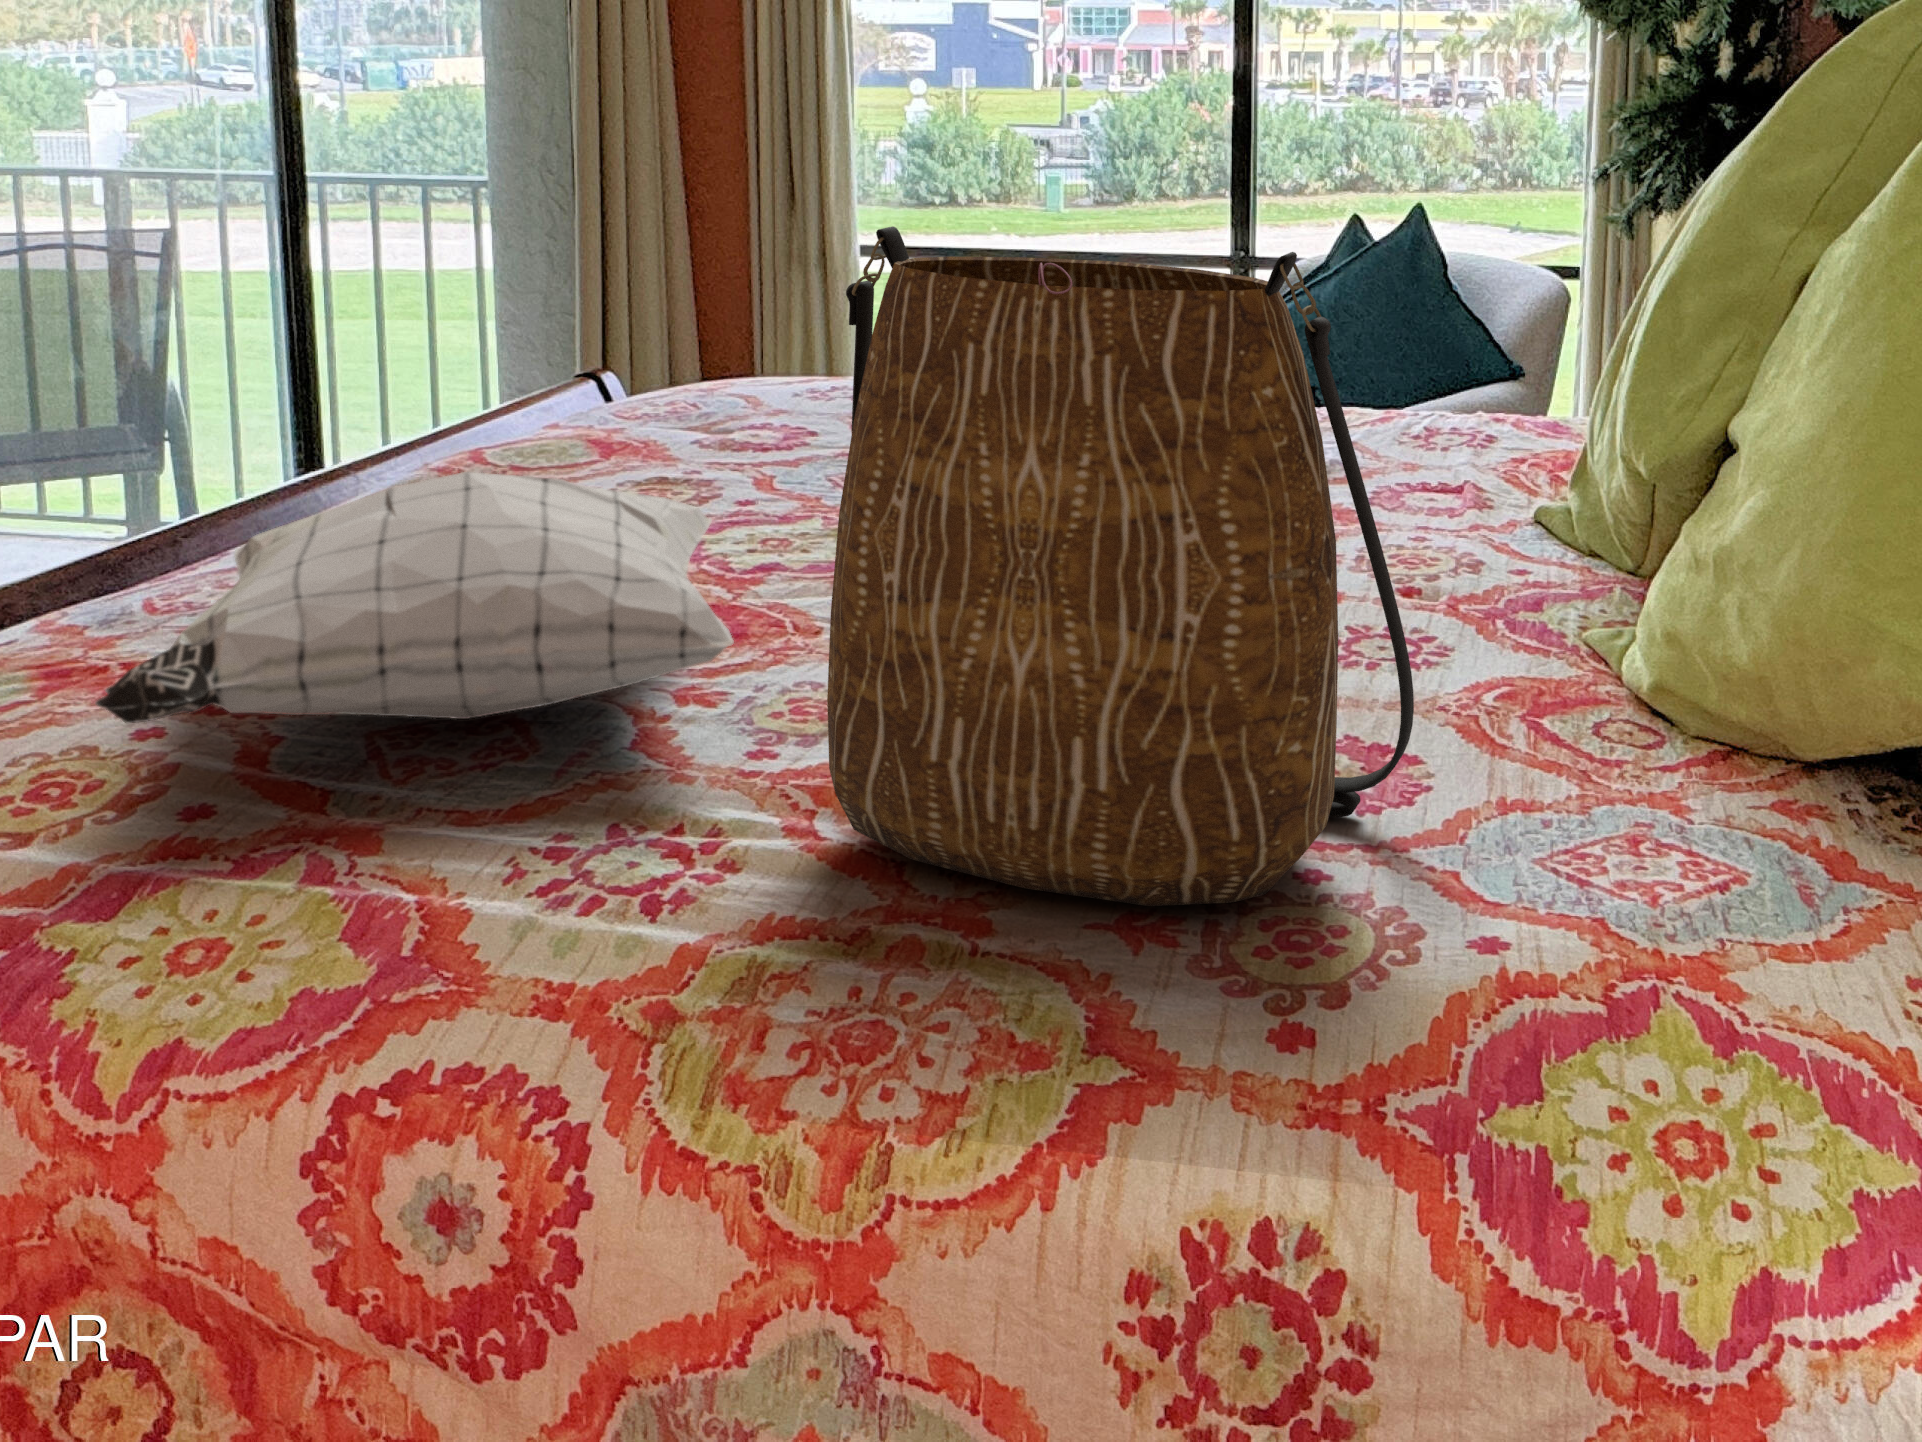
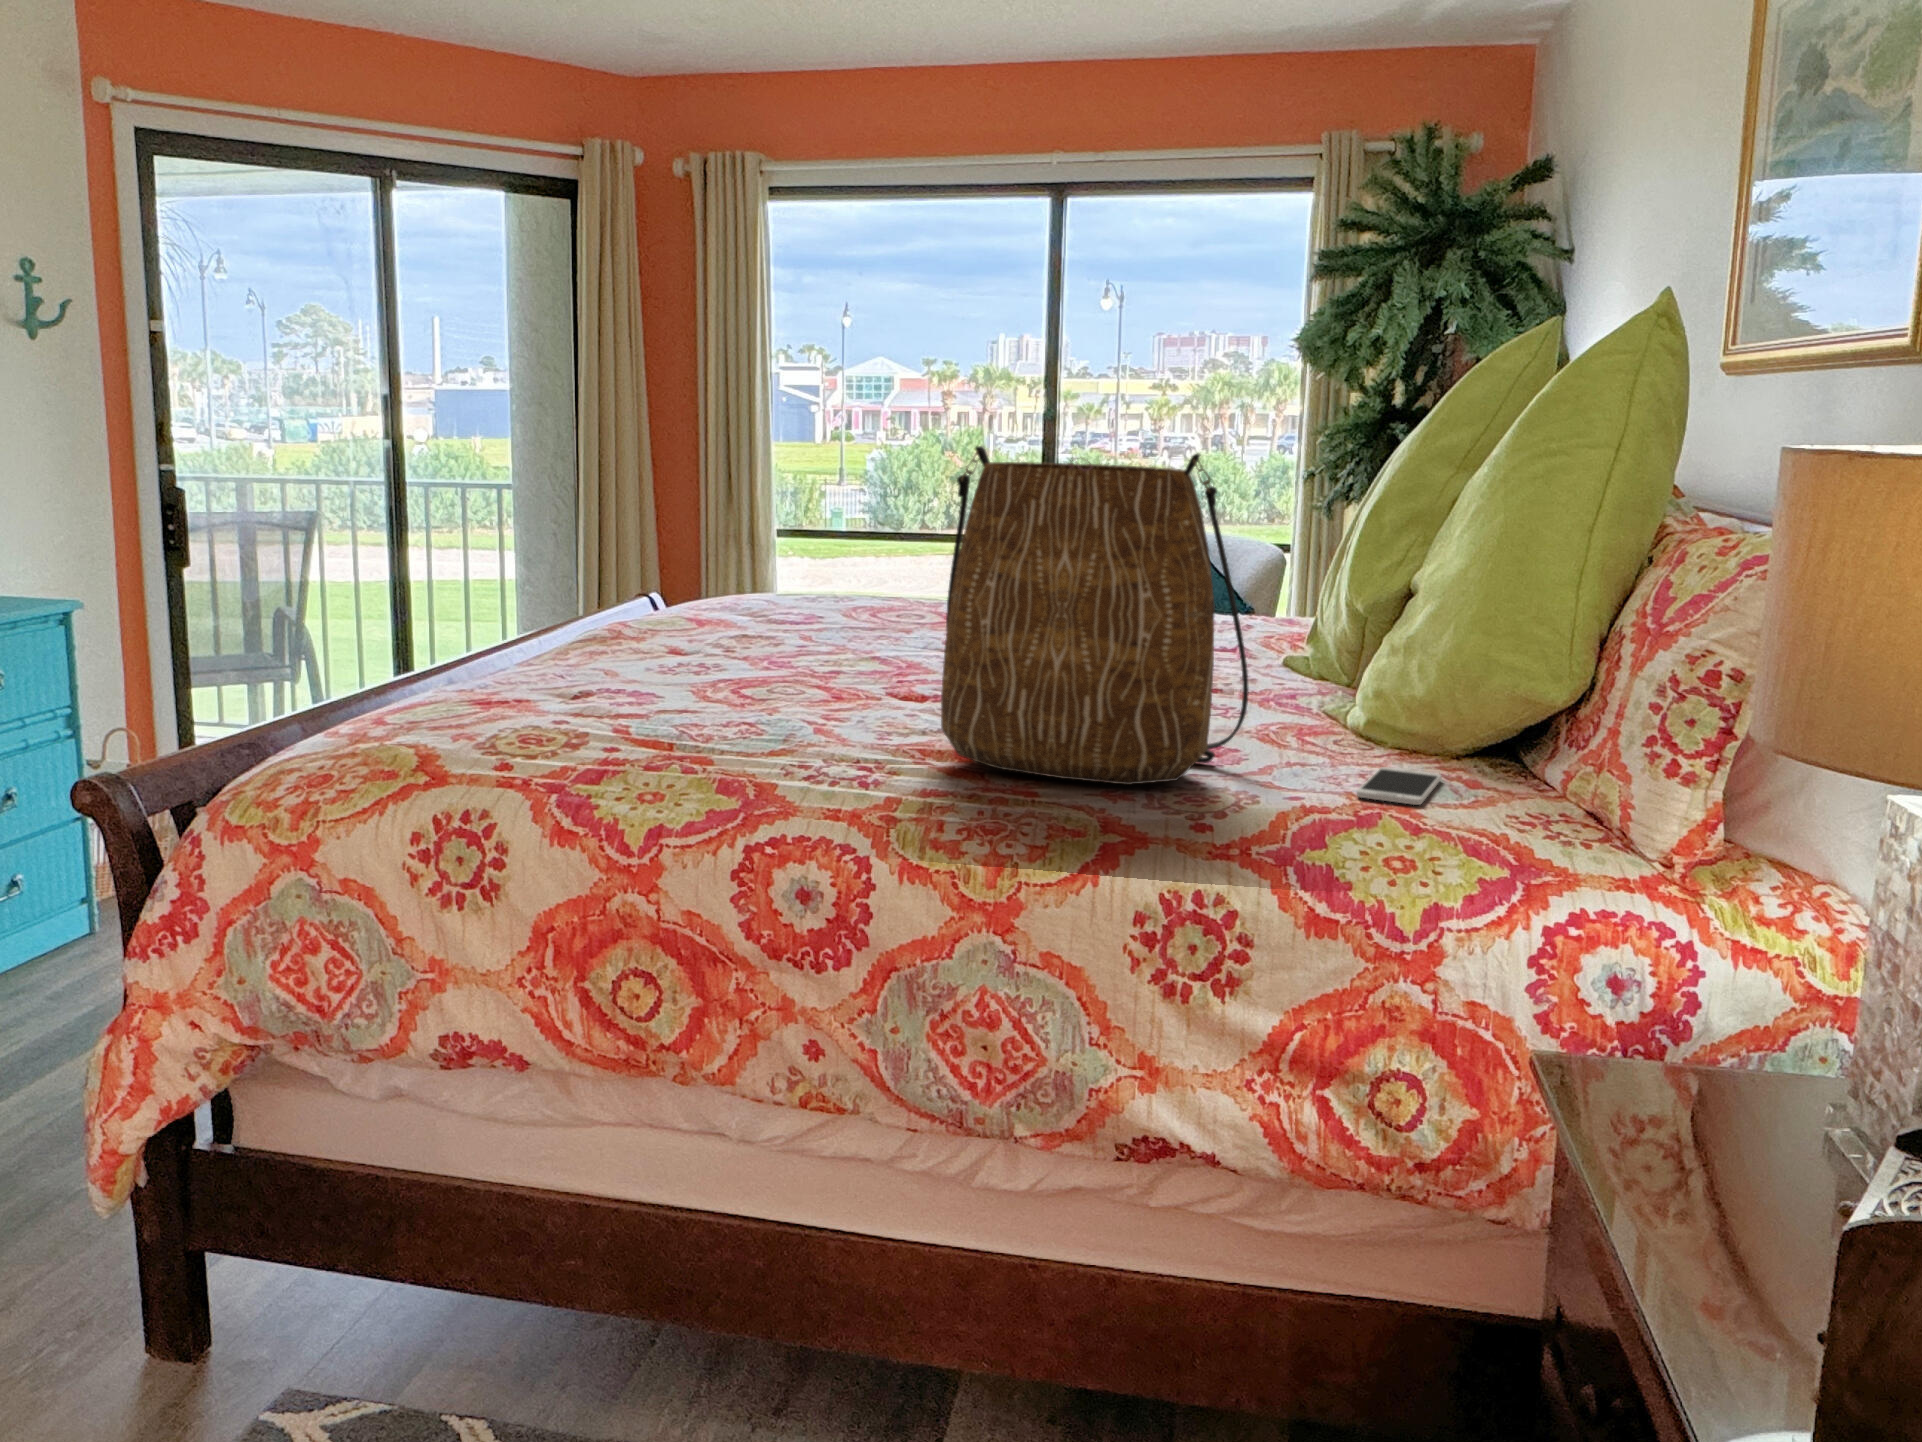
pillow: present [95,472,734,723] -> none [568,592,876,724]
smartphone: none [1615,827,1781,955] -> present [1357,767,1441,805]

